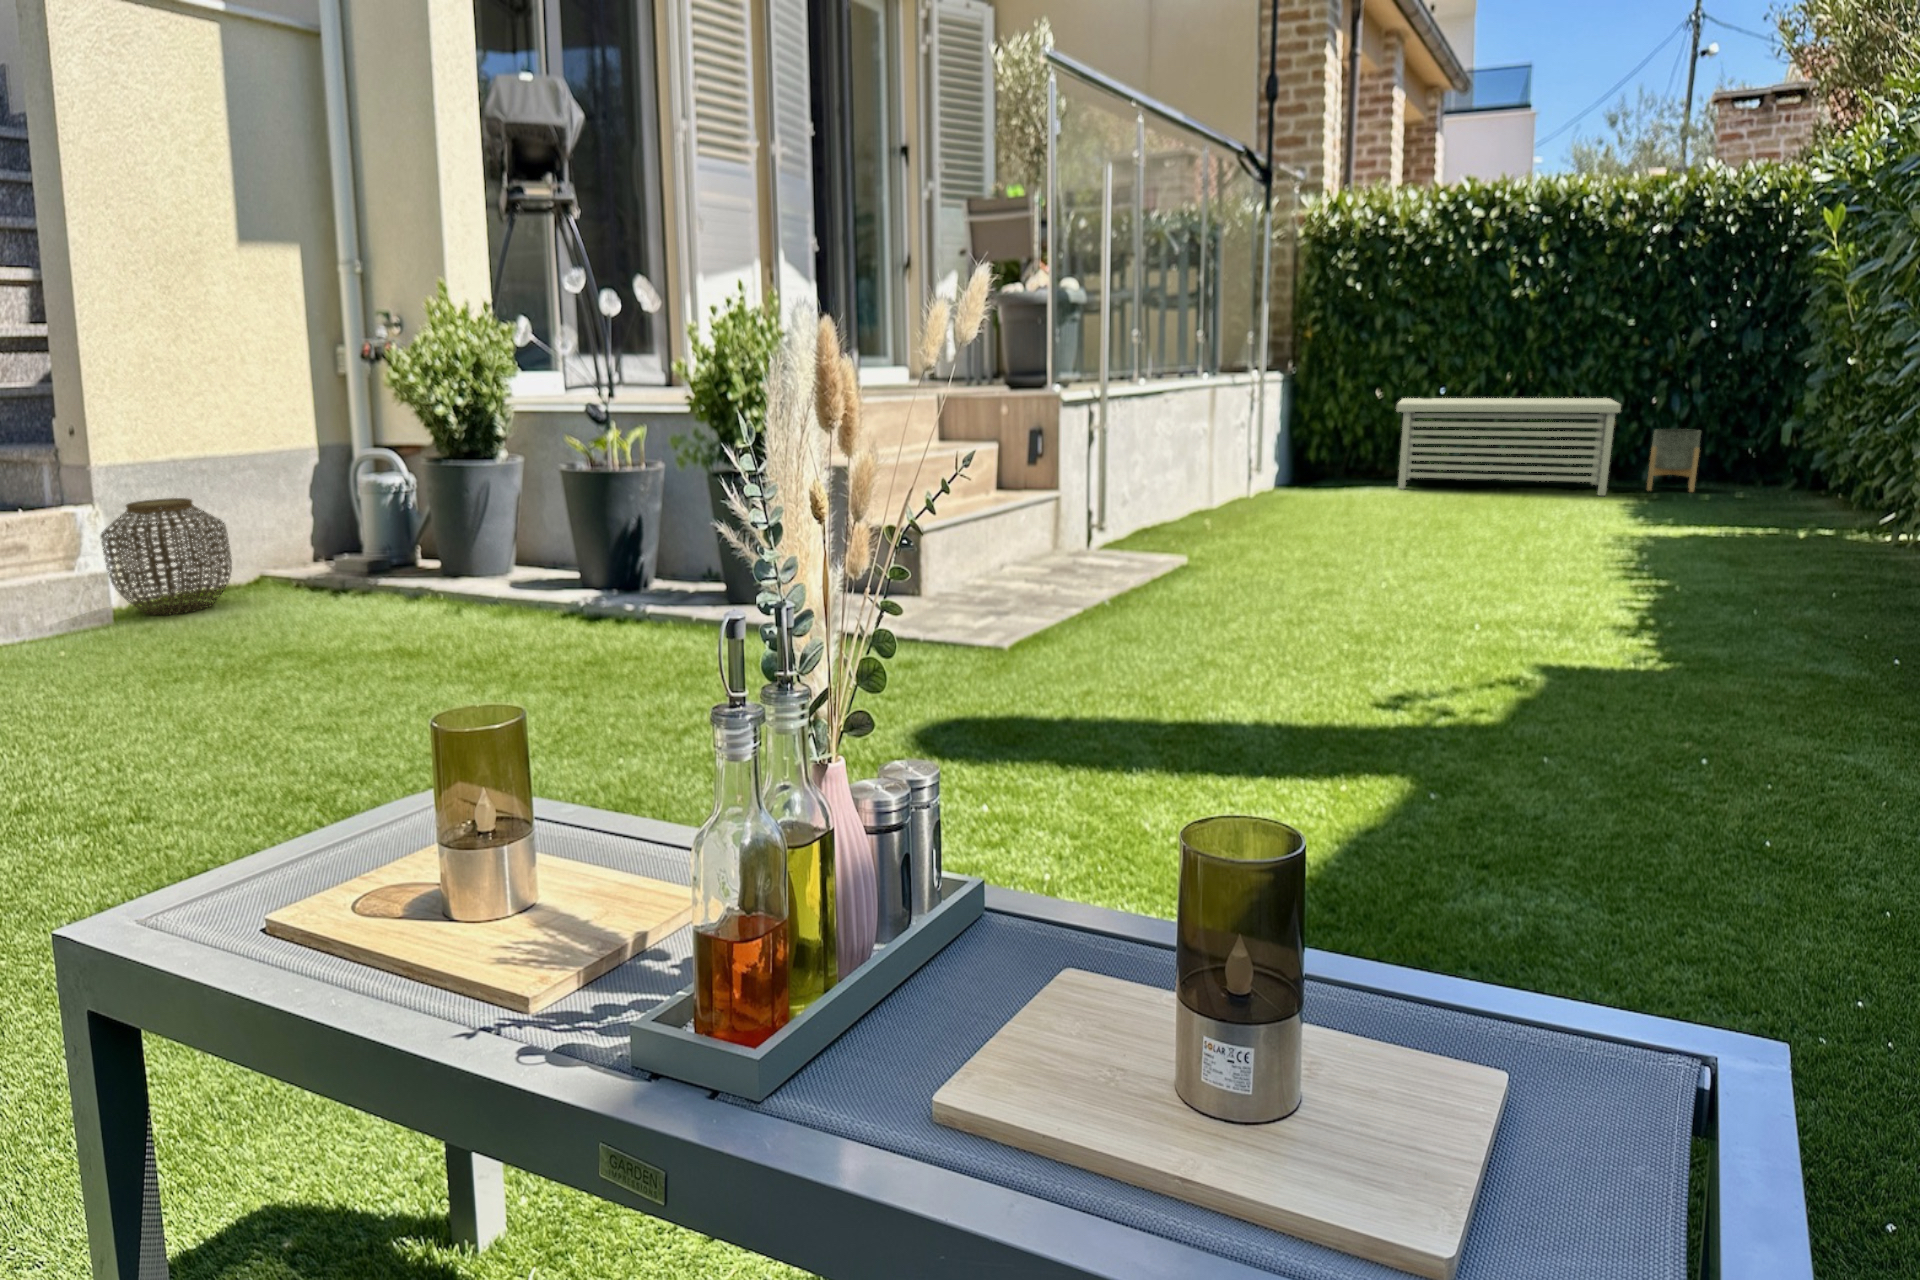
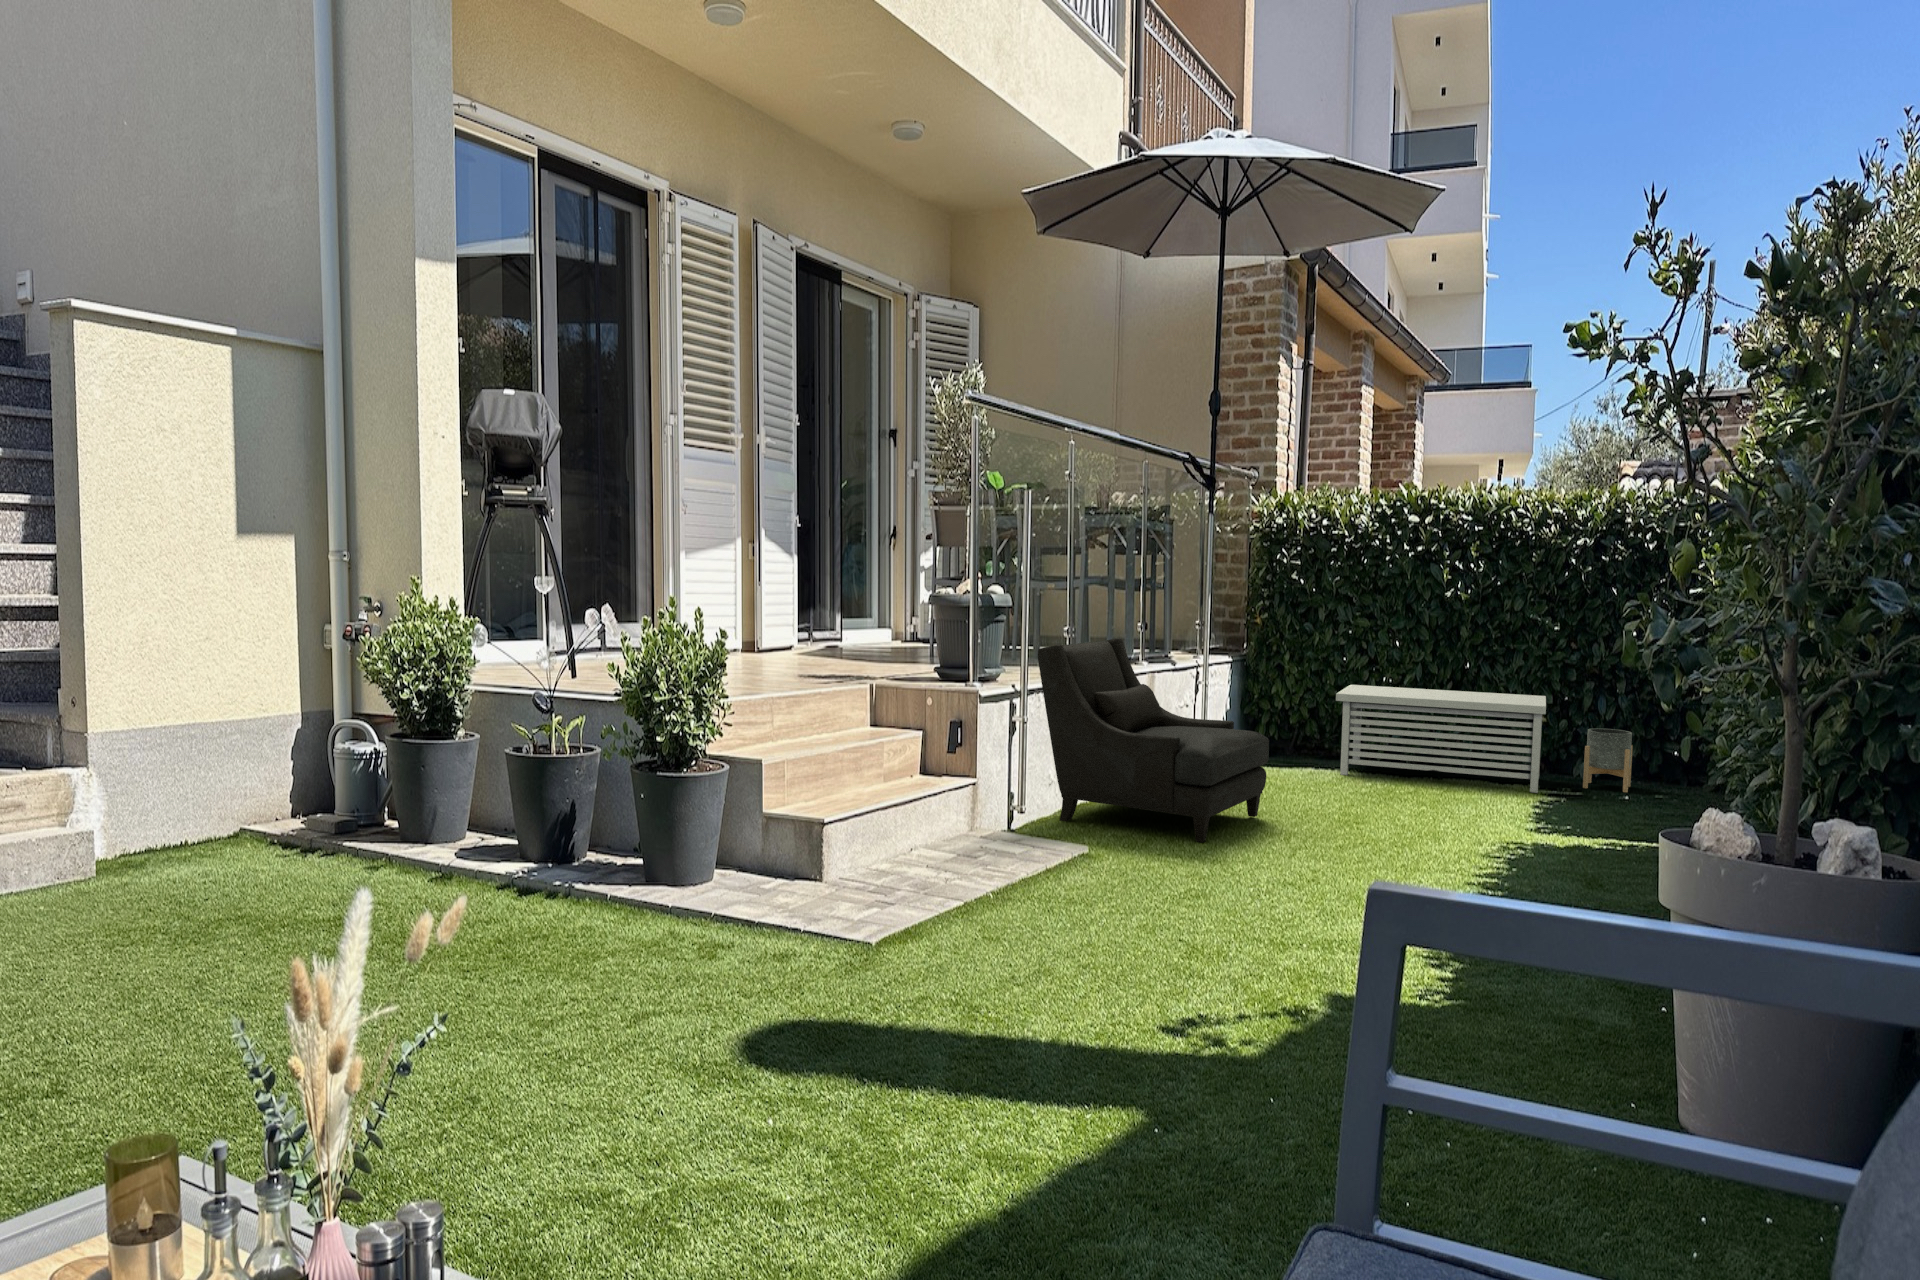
armchair: none [1113,342,1355,547] -> present [1038,638,1269,843]
woven basket: present [101,498,232,615] -> none [92,765,205,871]

